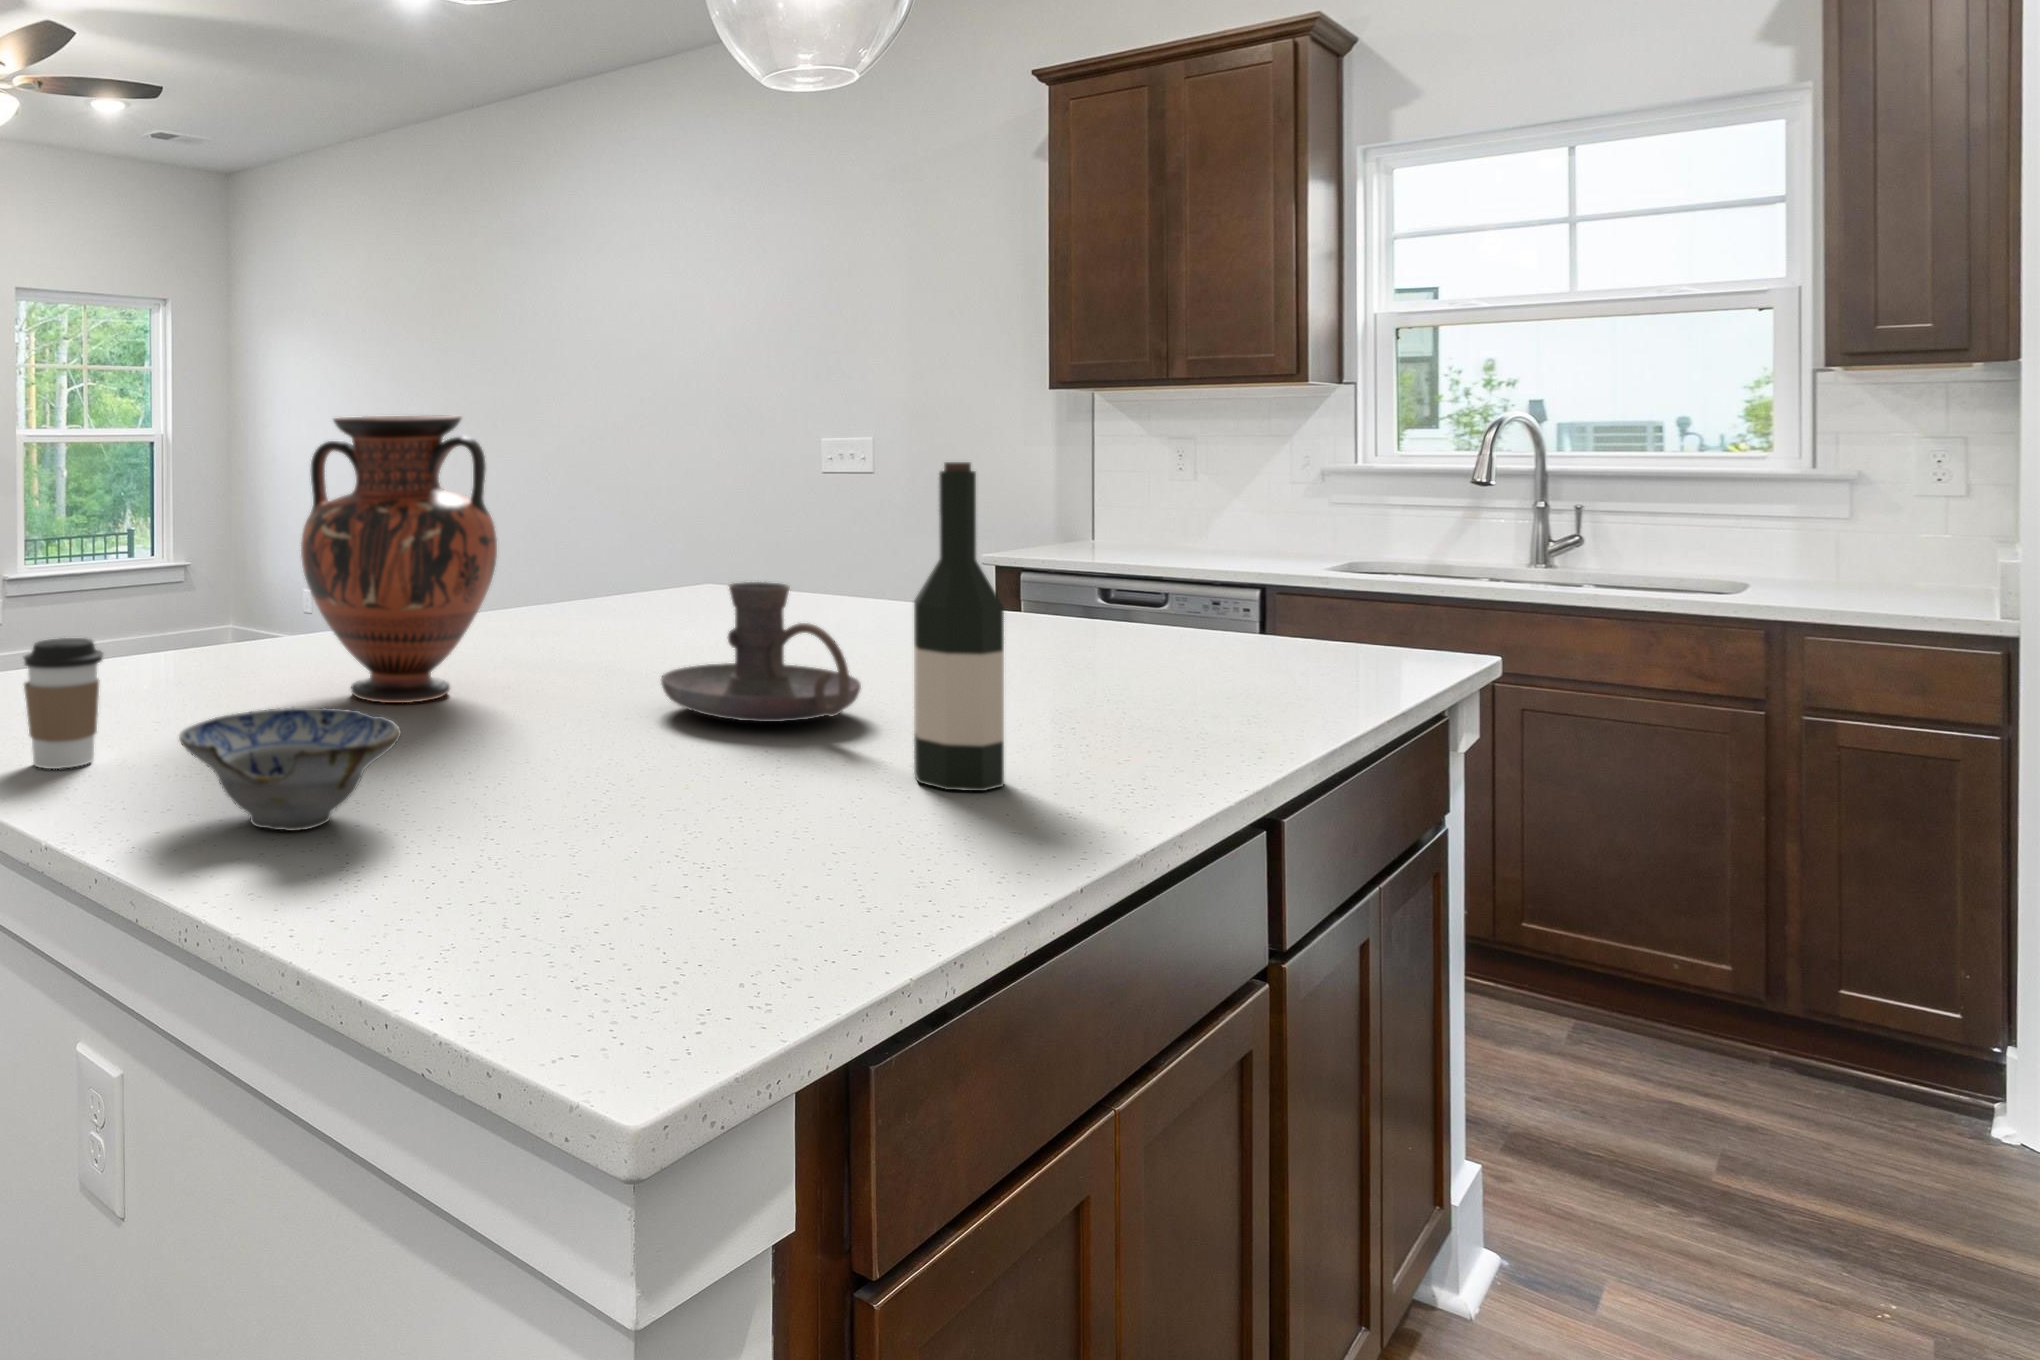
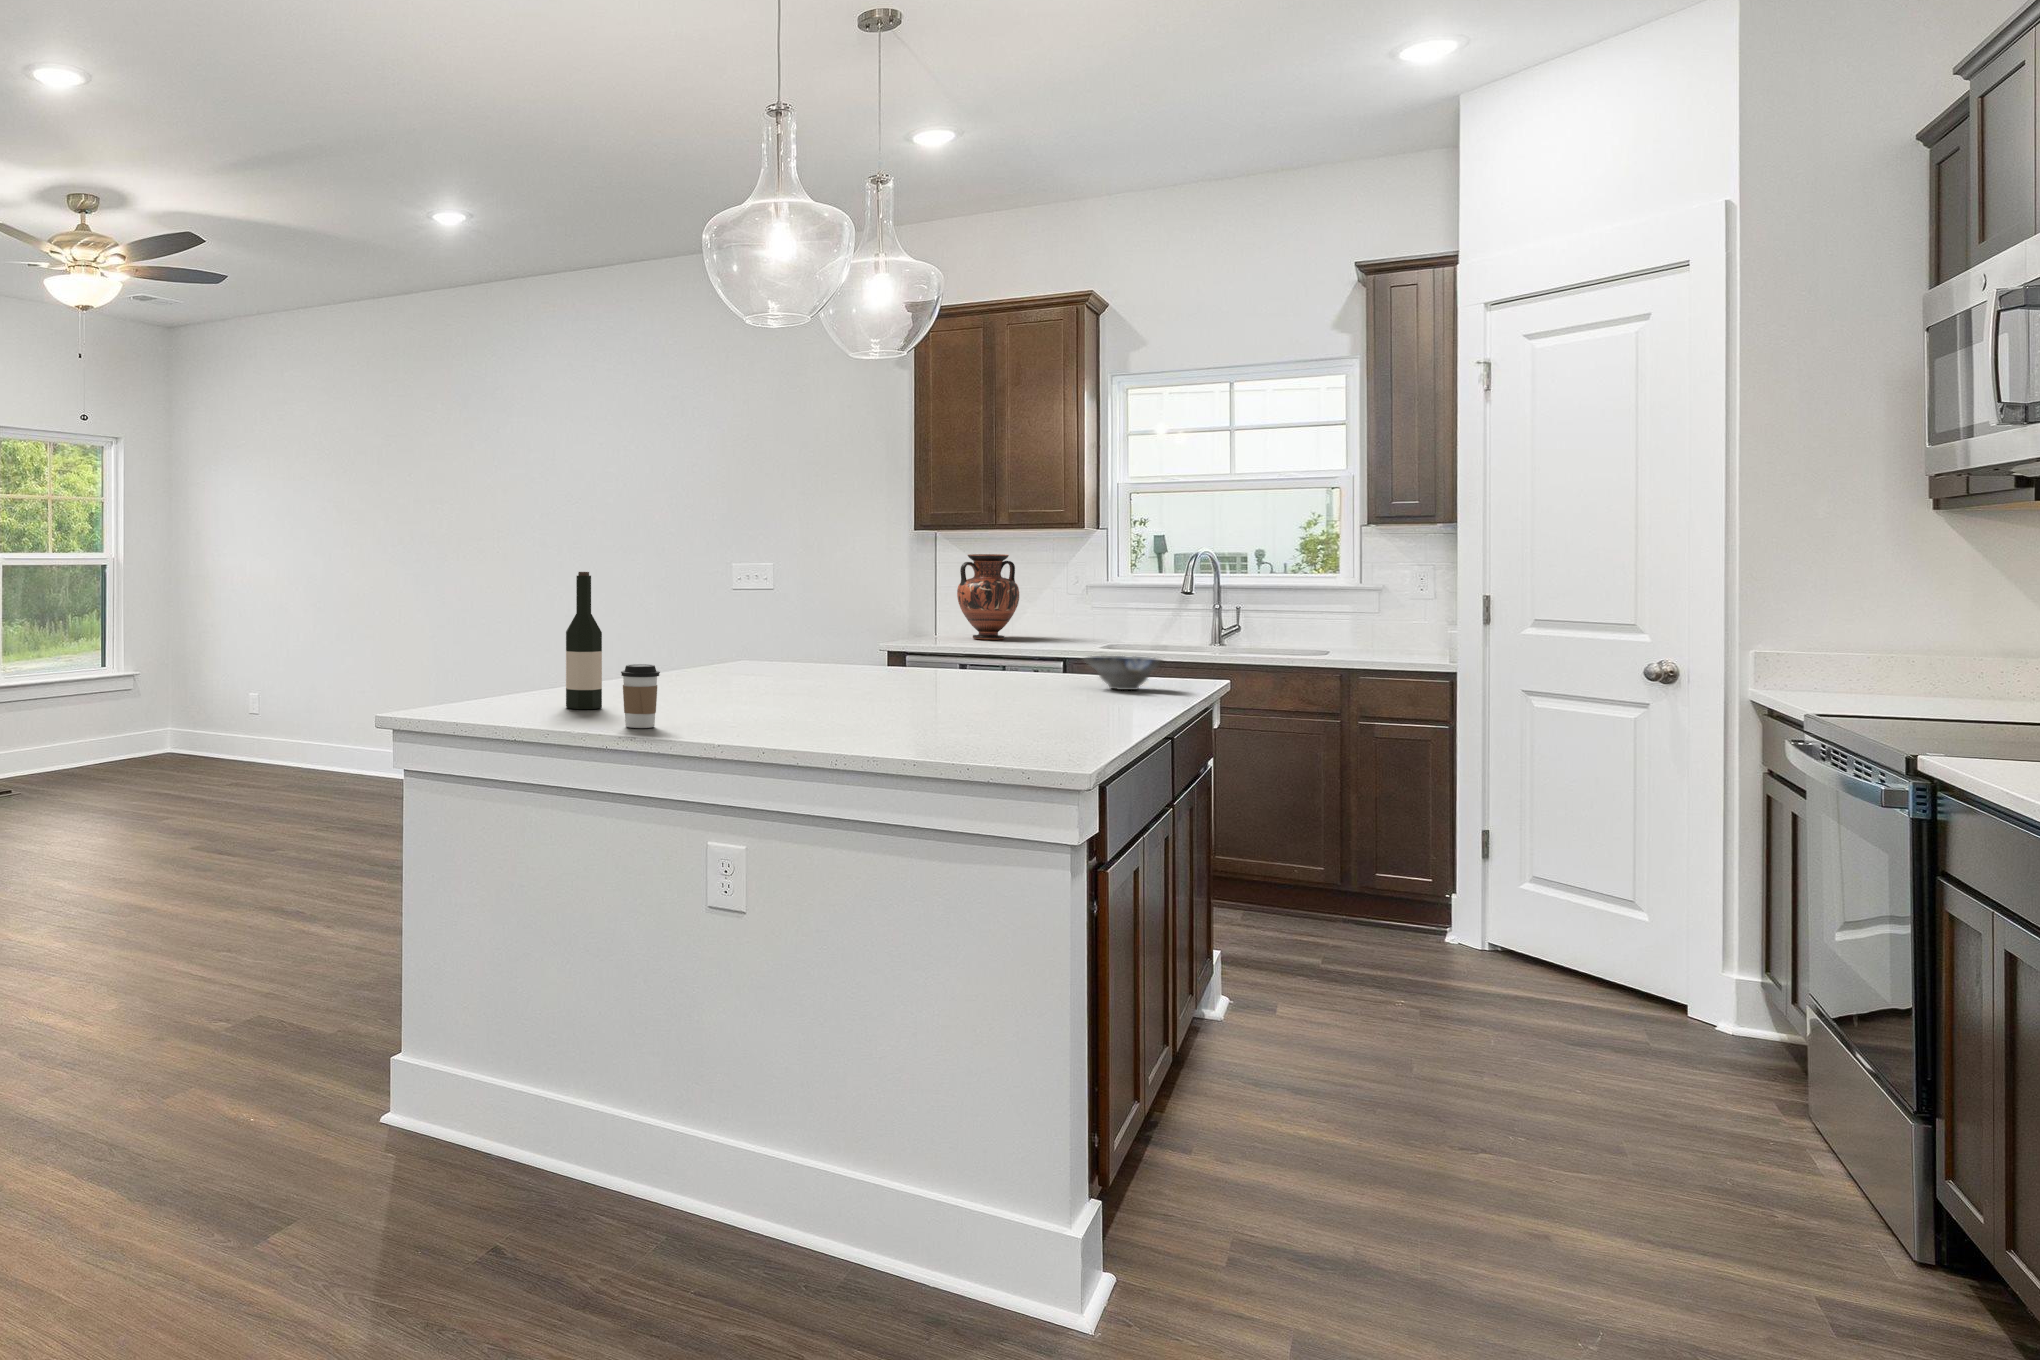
vase: present [301,415,497,703] -> present [957,554,1019,640]
wine bottle: present [914,462,1004,791] -> present [566,572,602,709]
candle holder: present [661,582,861,722] -> none [870,638,987,707]
ceramic bowl: present [179,708,401,831] -> present [1084,656,1163,690]

